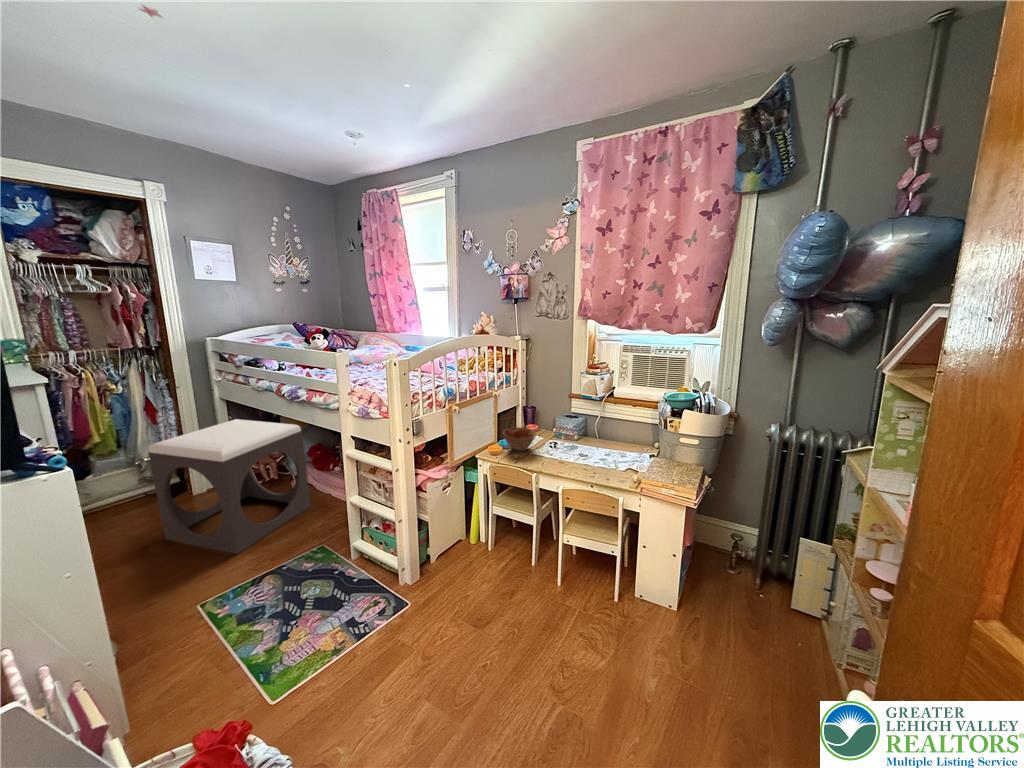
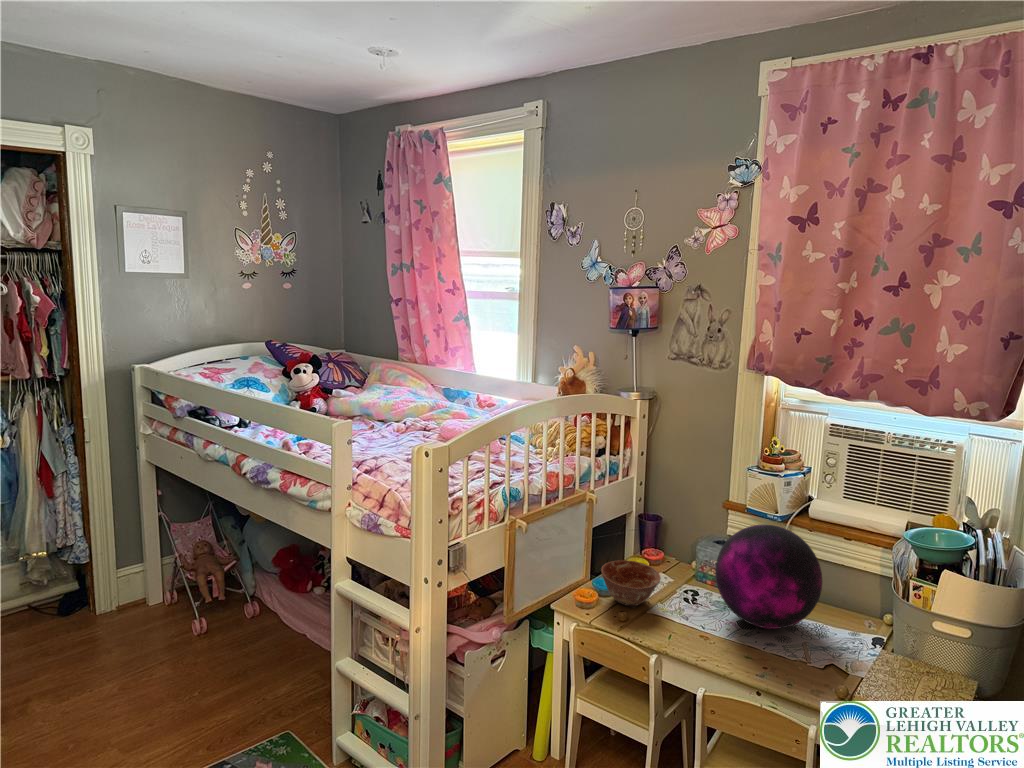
decorative orb: none [566,399,622,454] -> present [715,525,822,629]
footstool: present [148,419,311,554] -> none [42,499,271,730]

